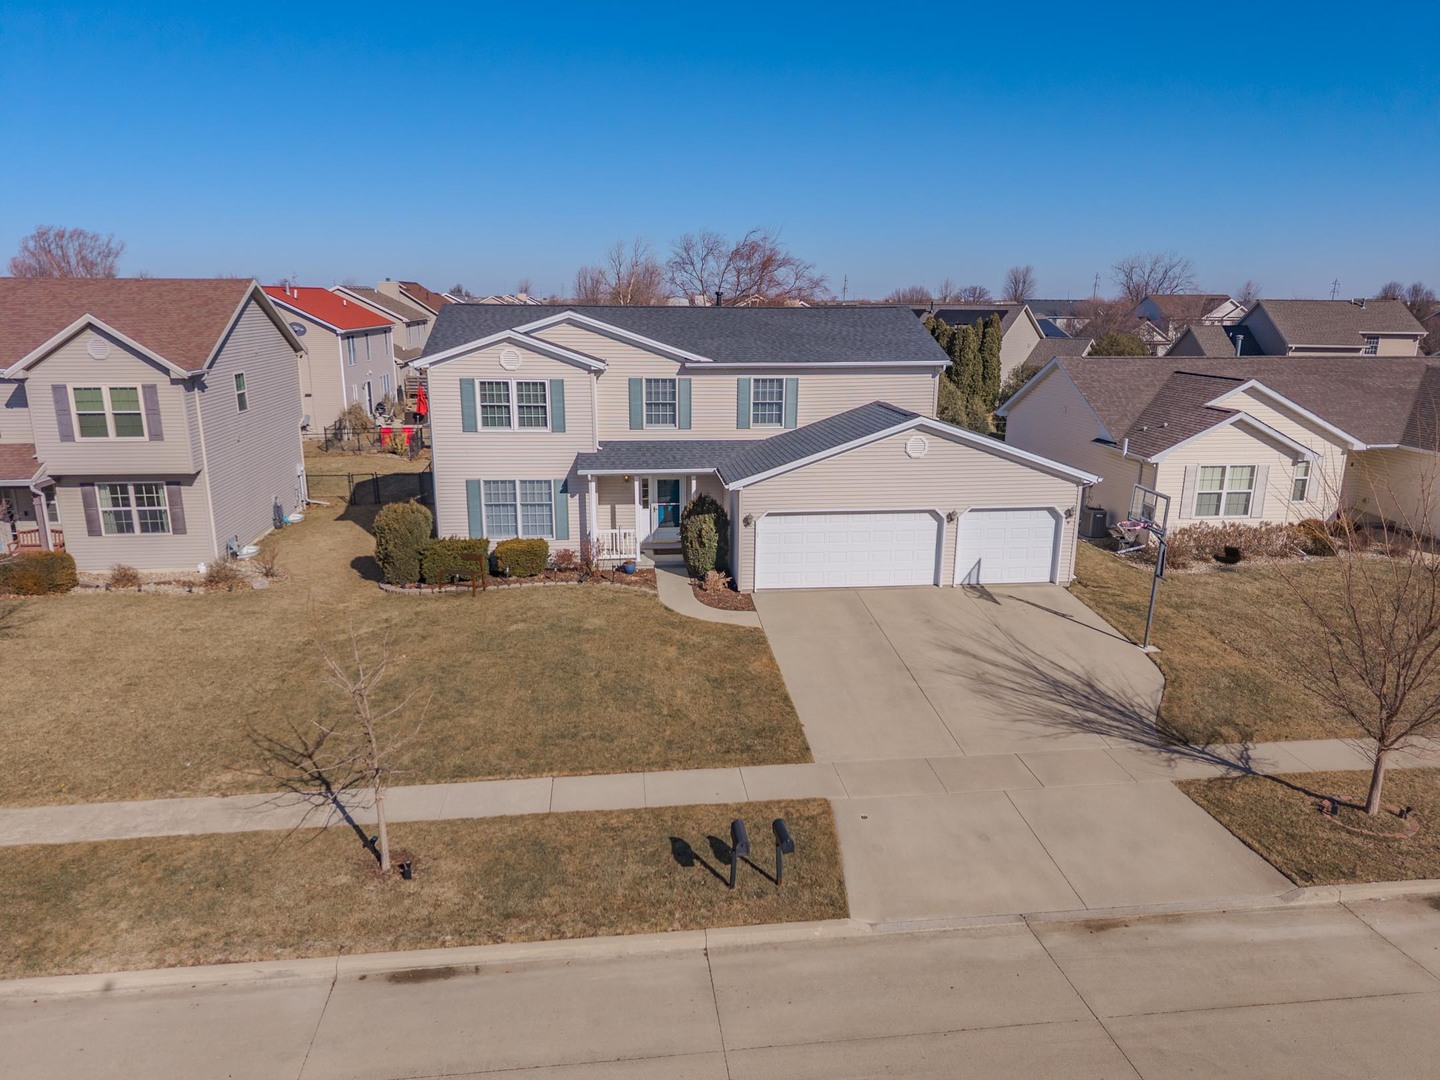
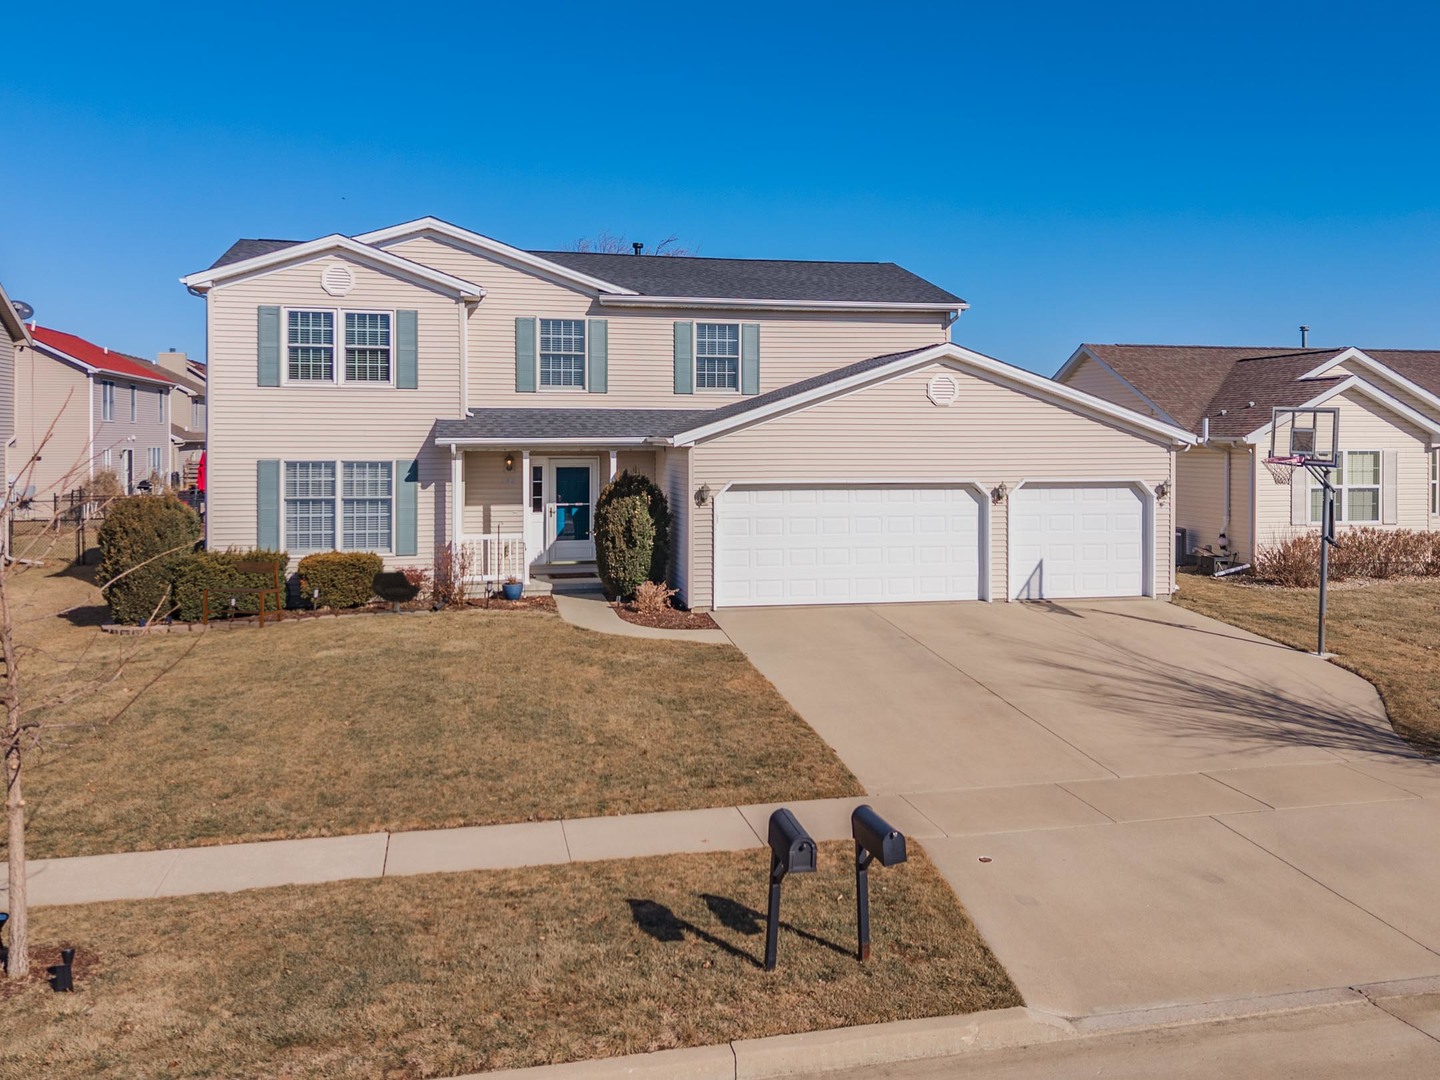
lounge chair: present [1212,546,1241,571] -> present [371,571,421,614]

